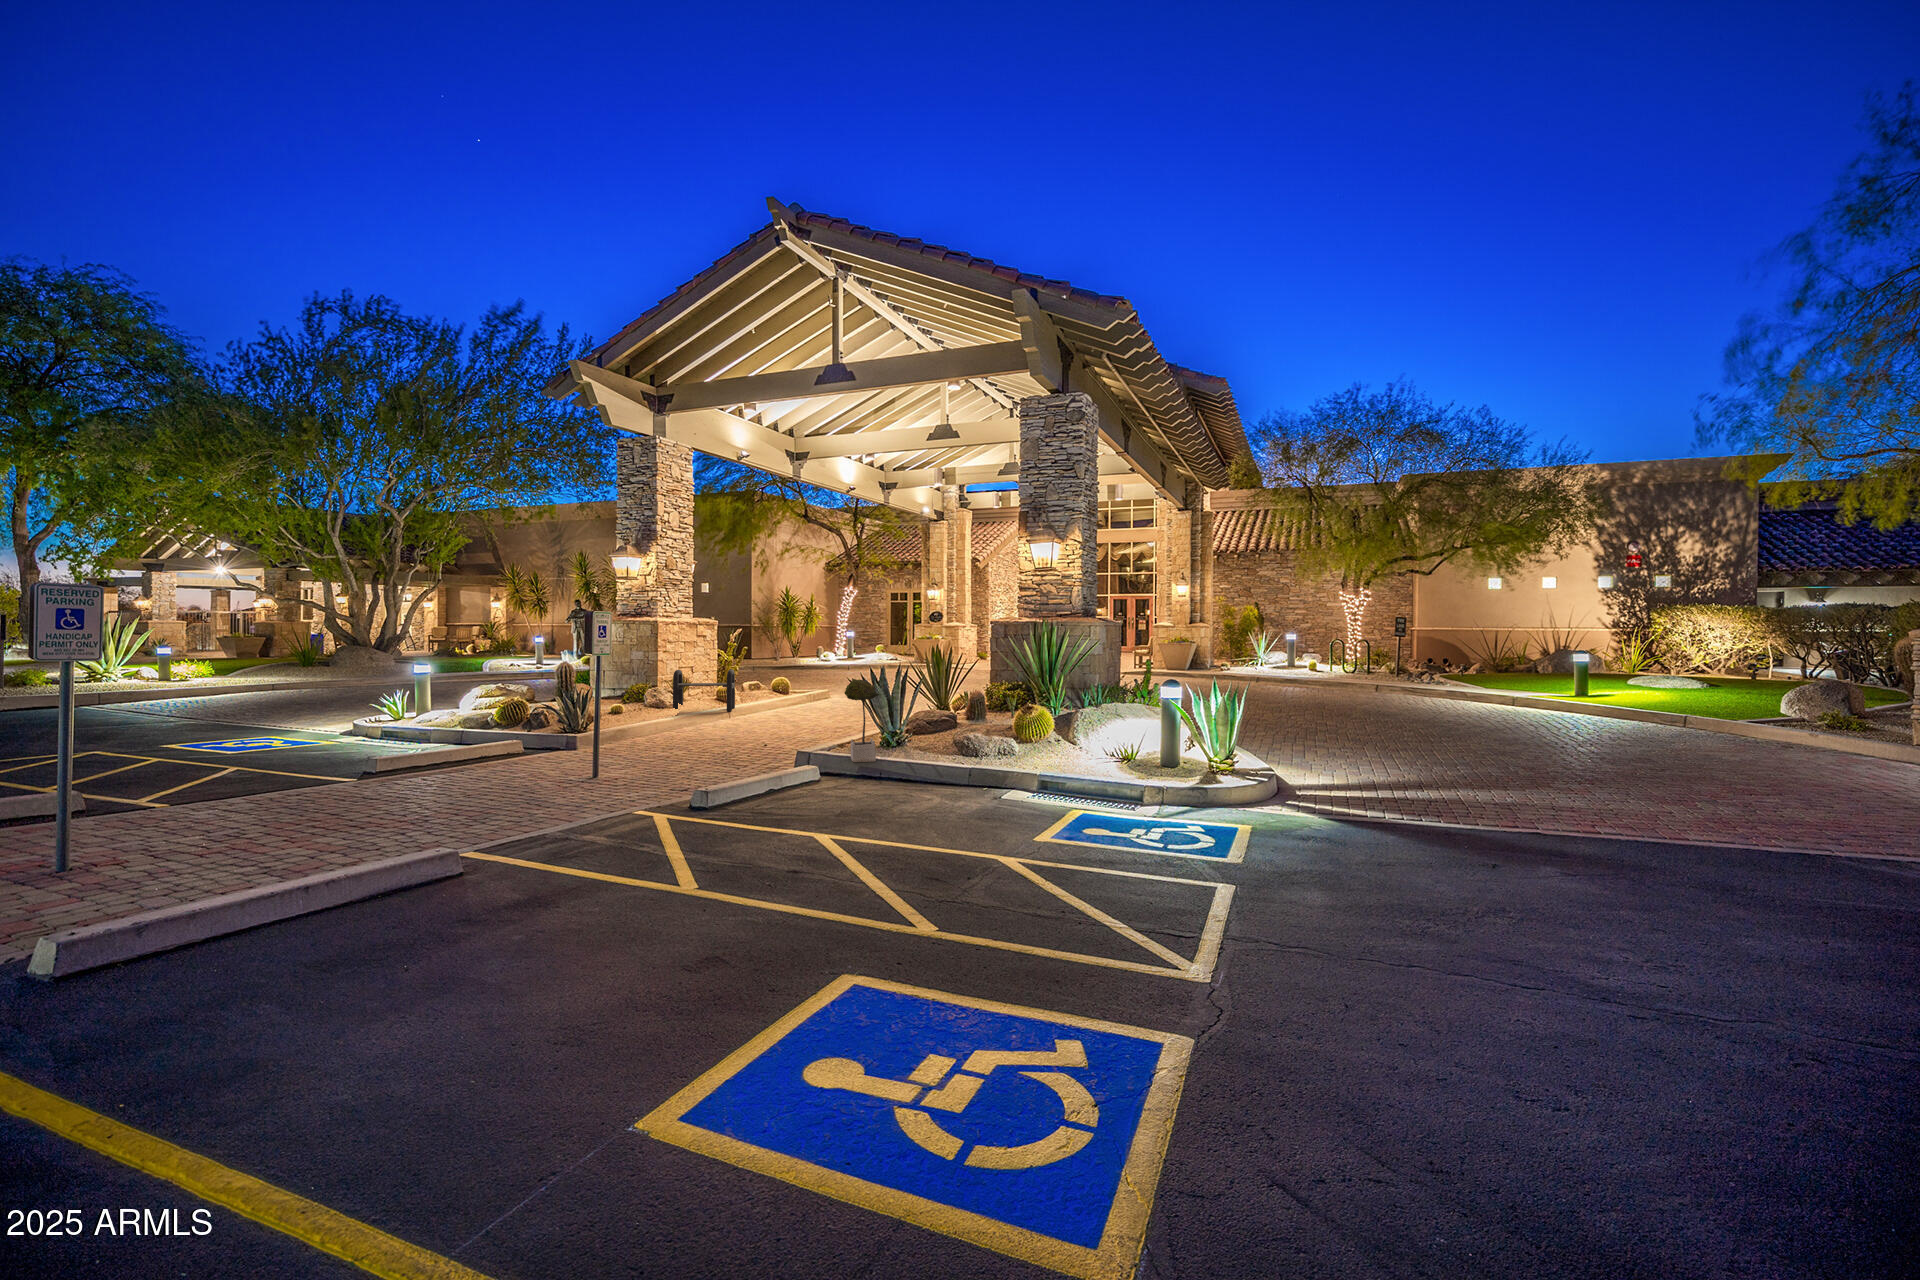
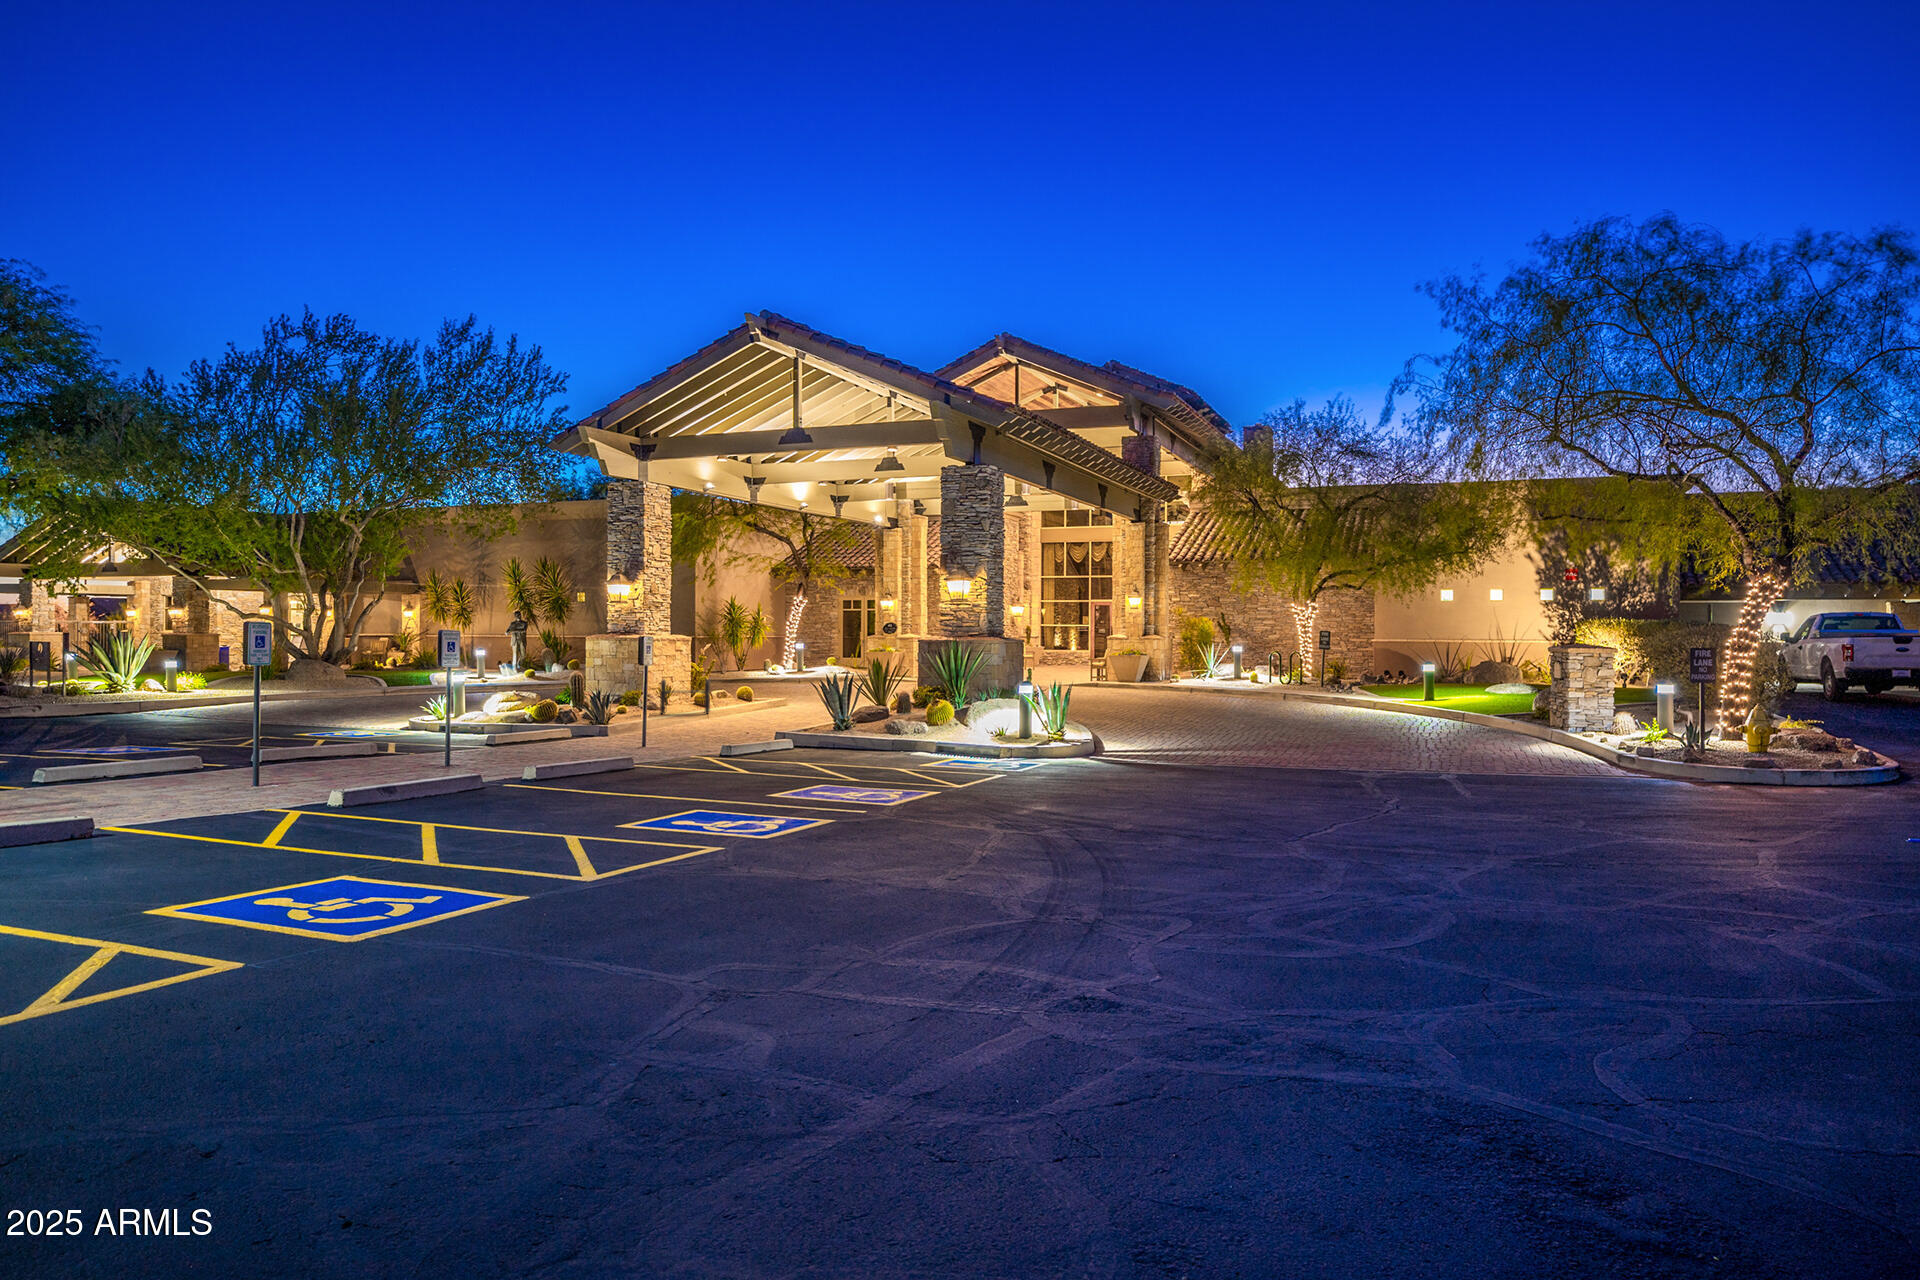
potted tree: present [844,678,879,762] -> none [809,681,833,738]

